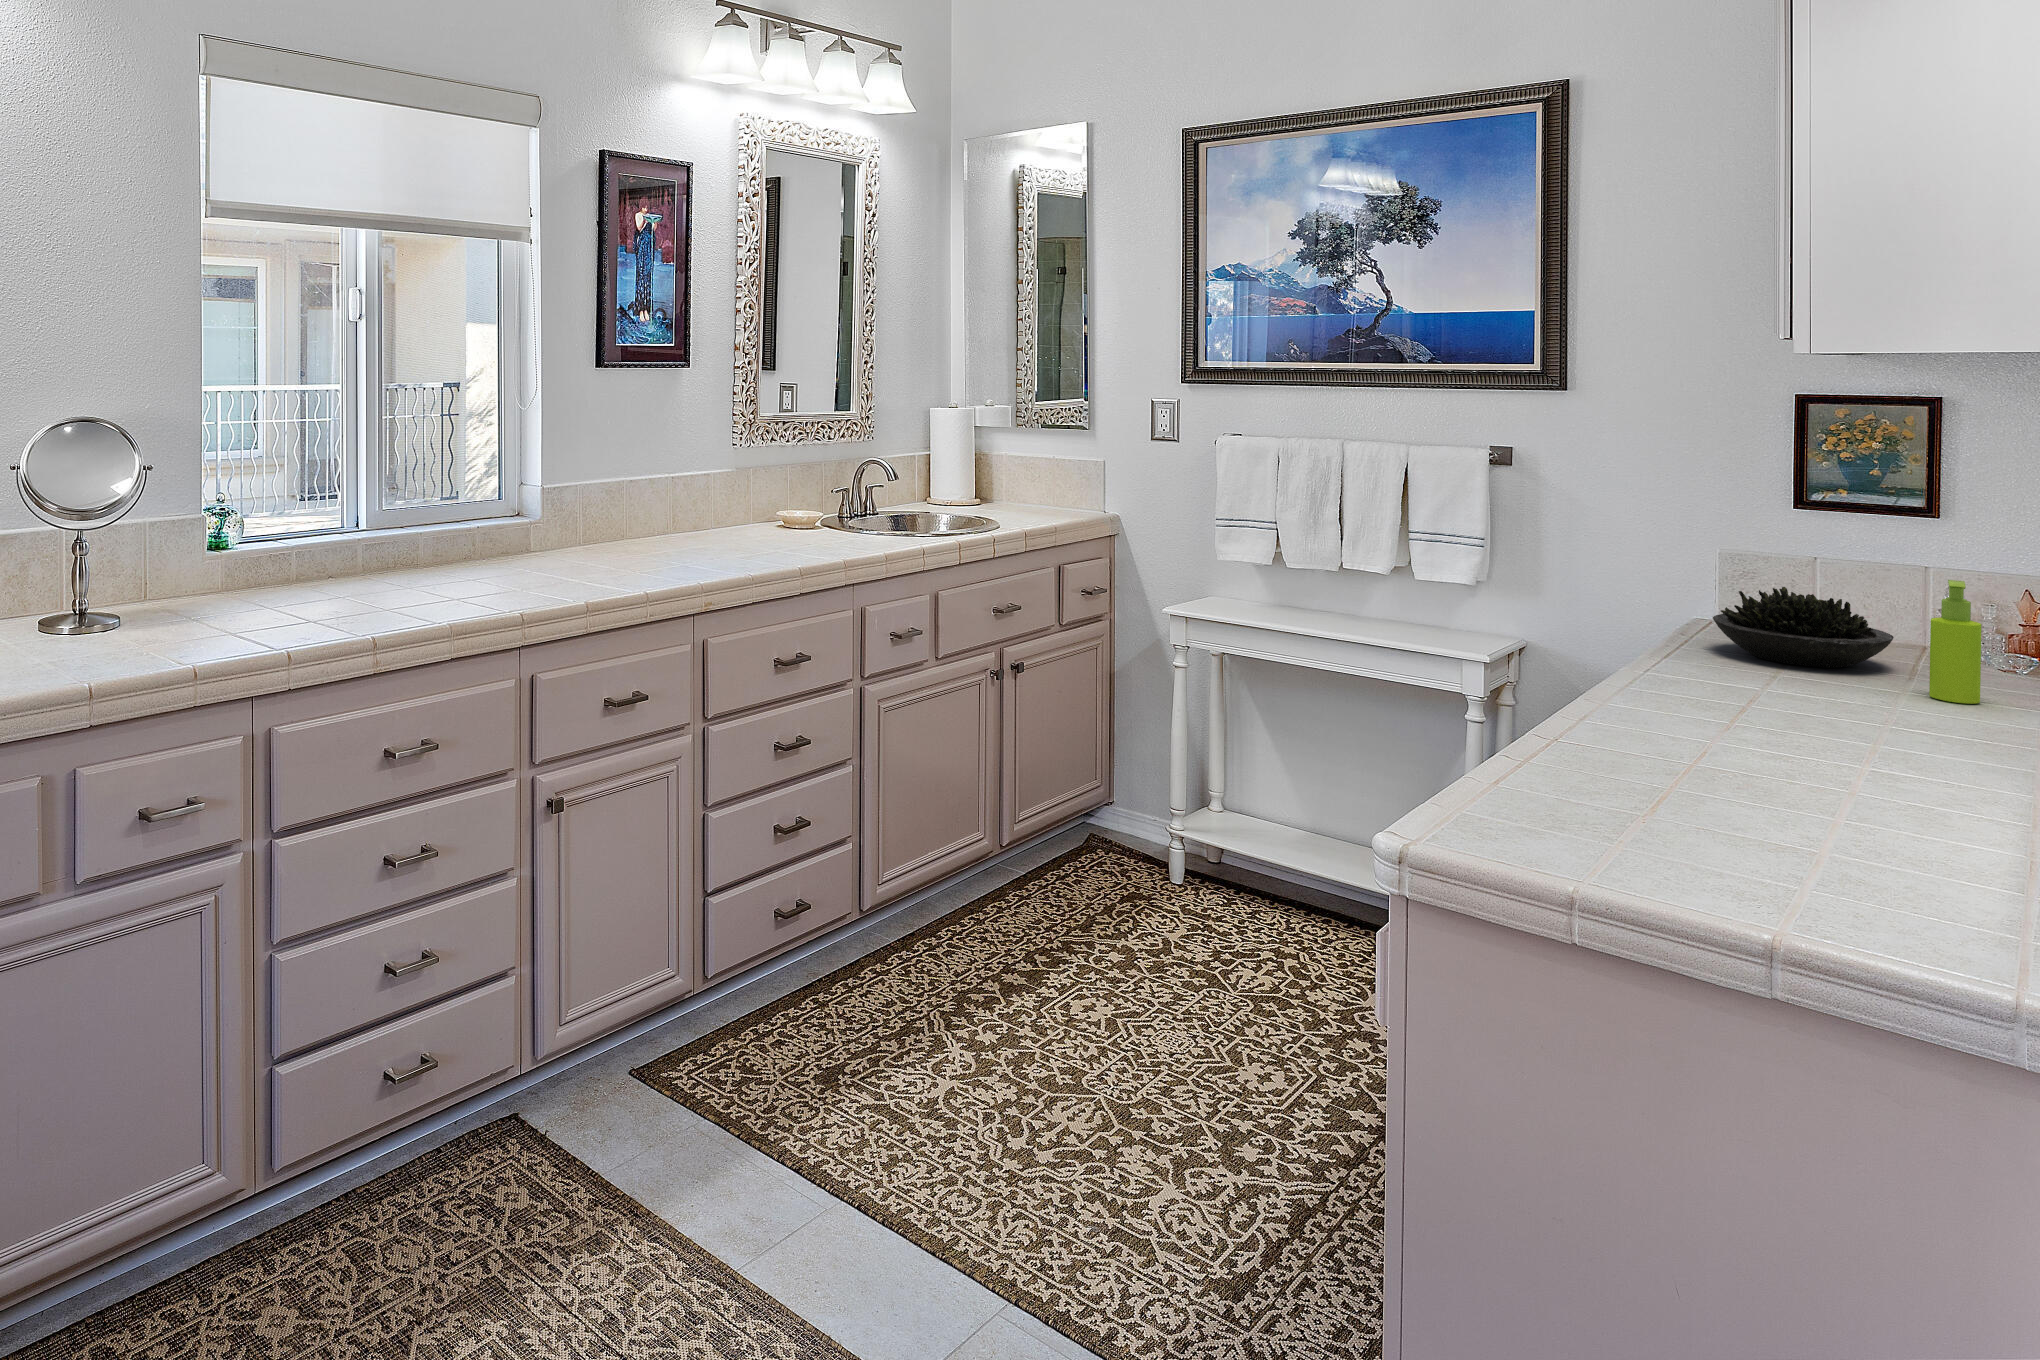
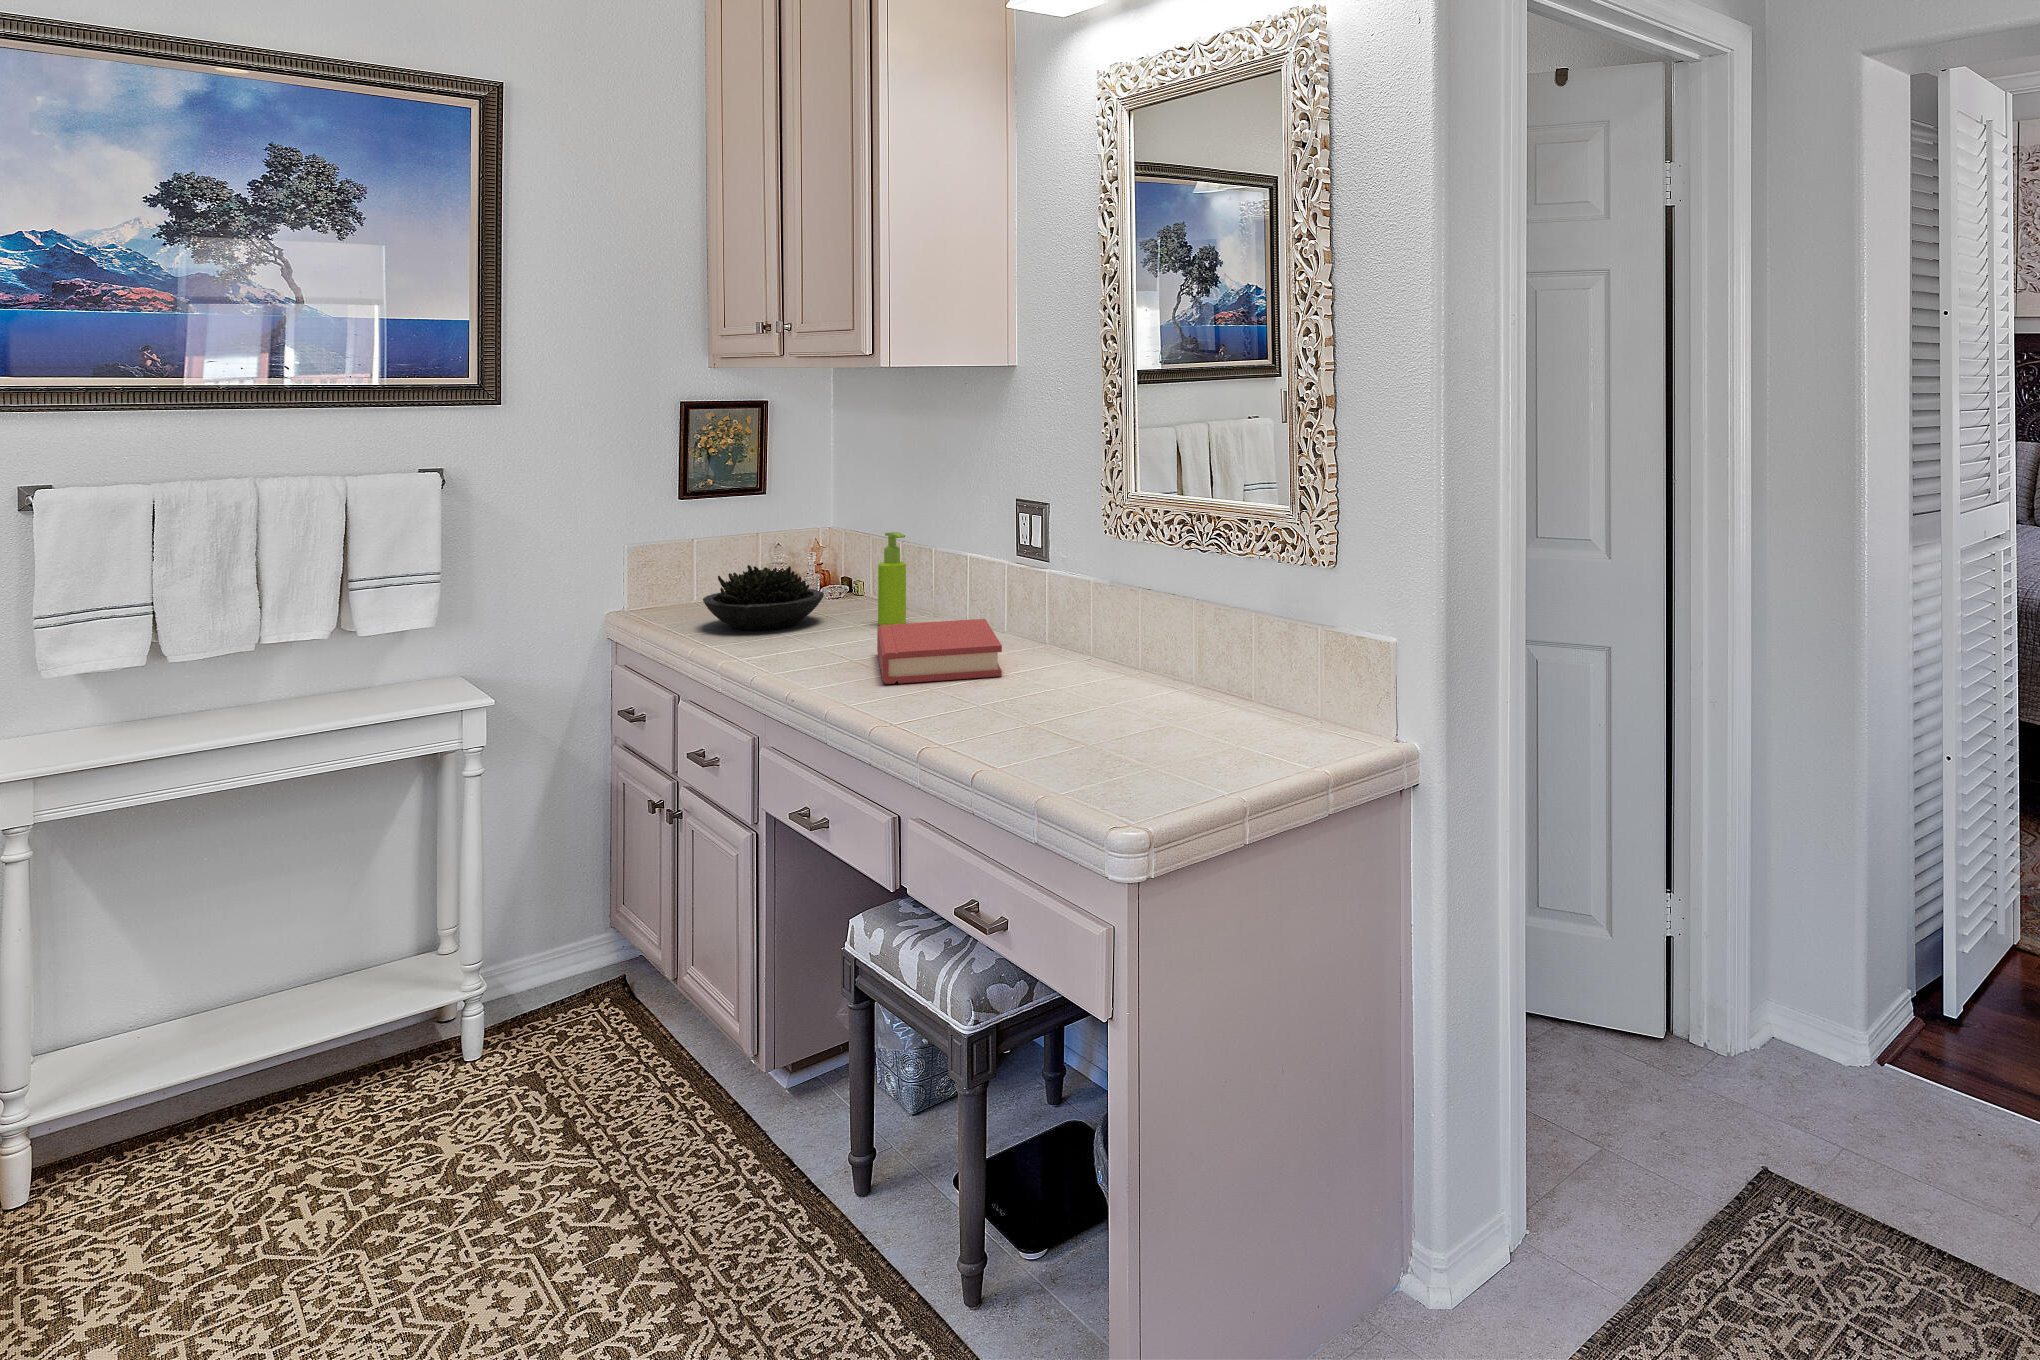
hardback book: none [1674,676,1961,765] -> present [877,619,1002,684]

